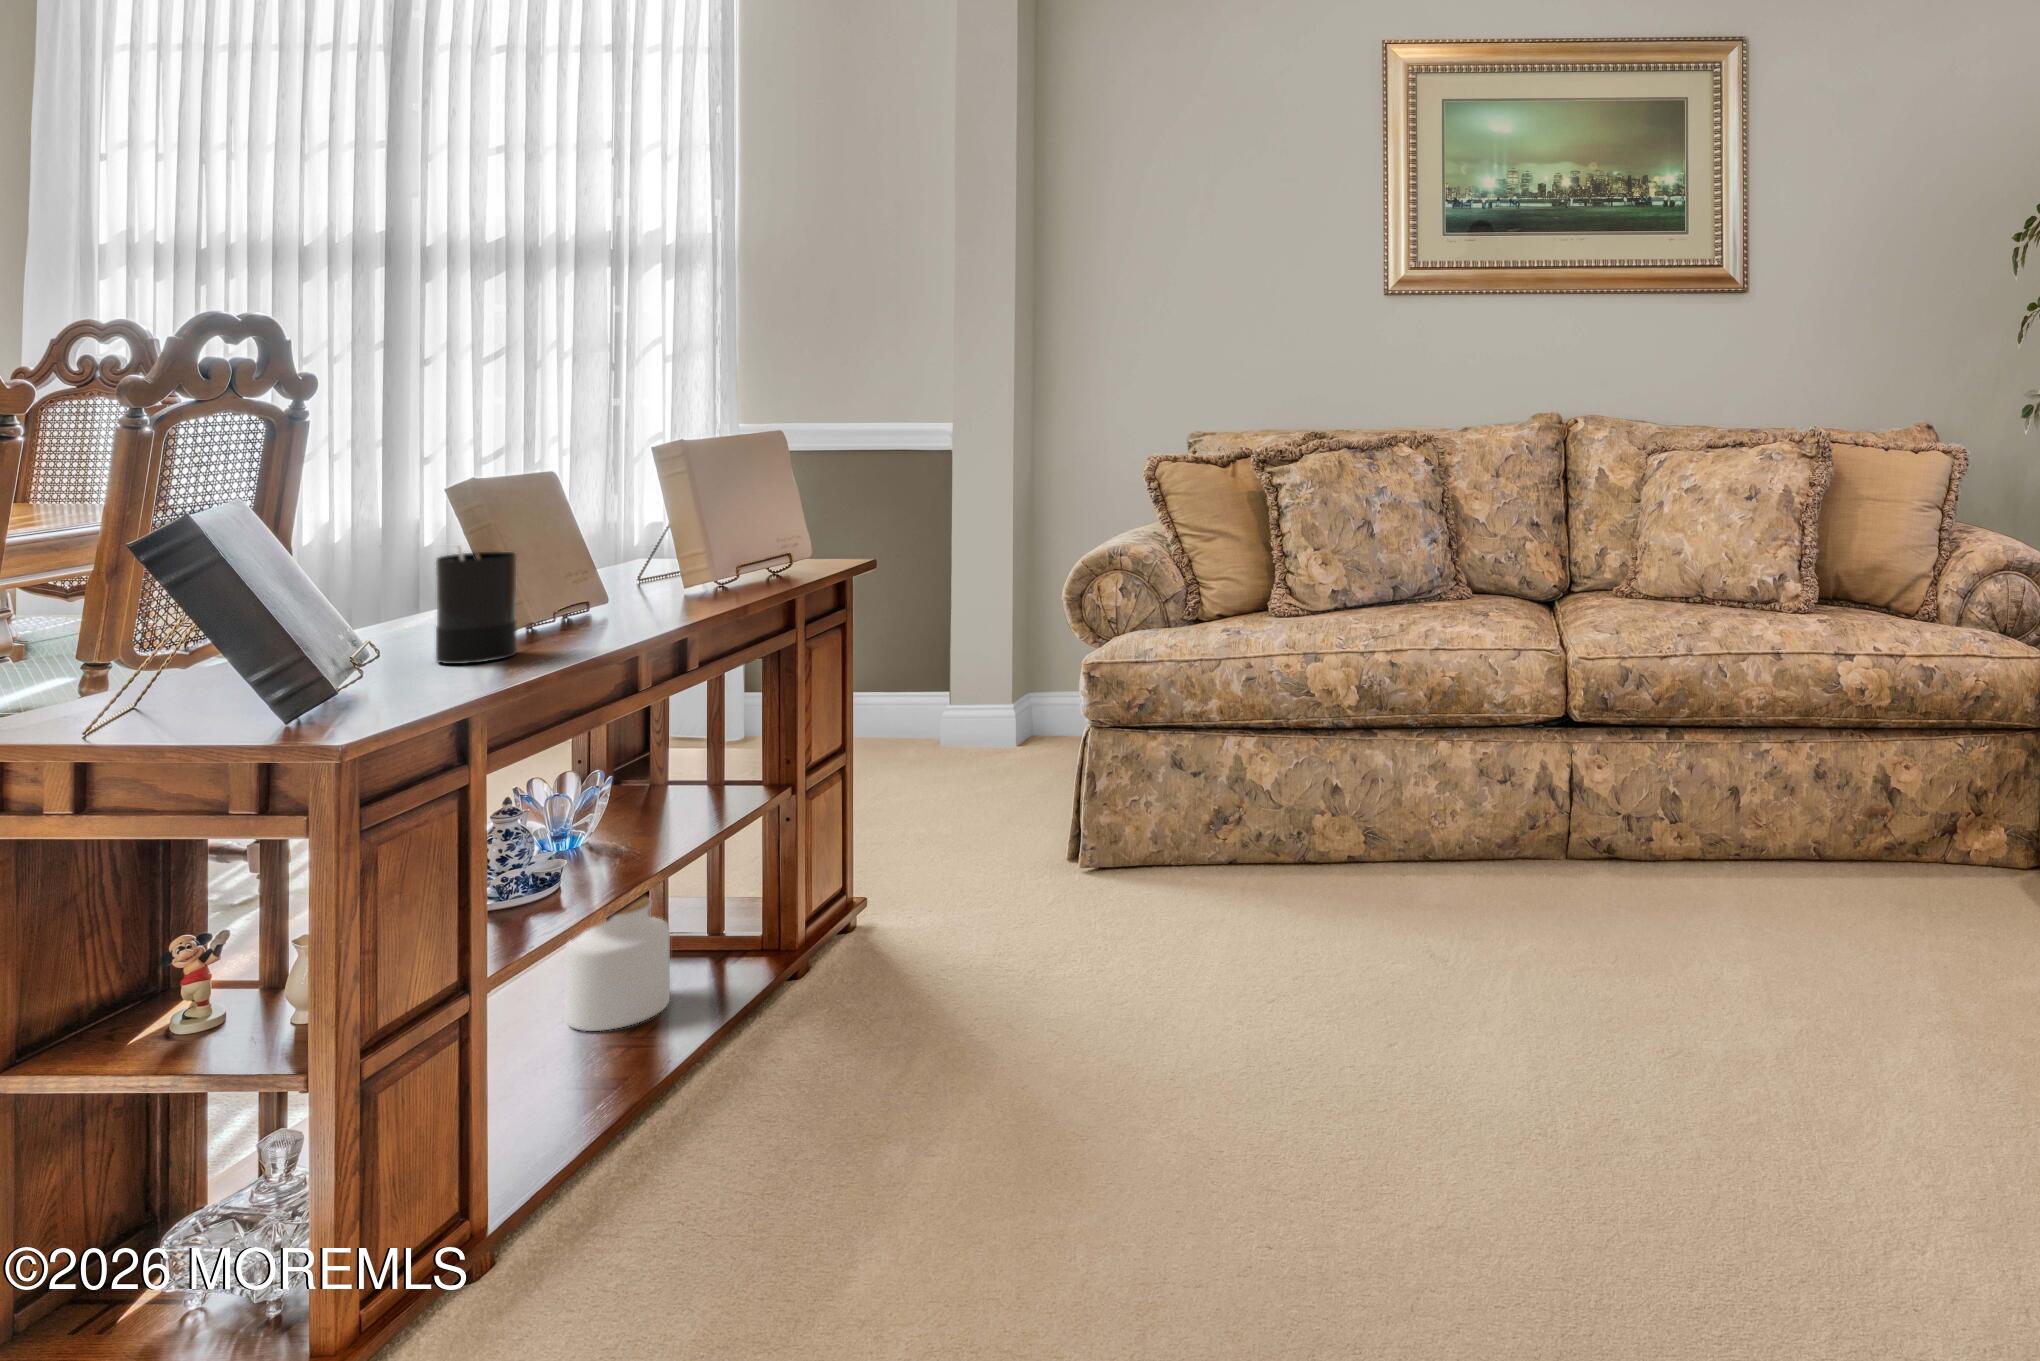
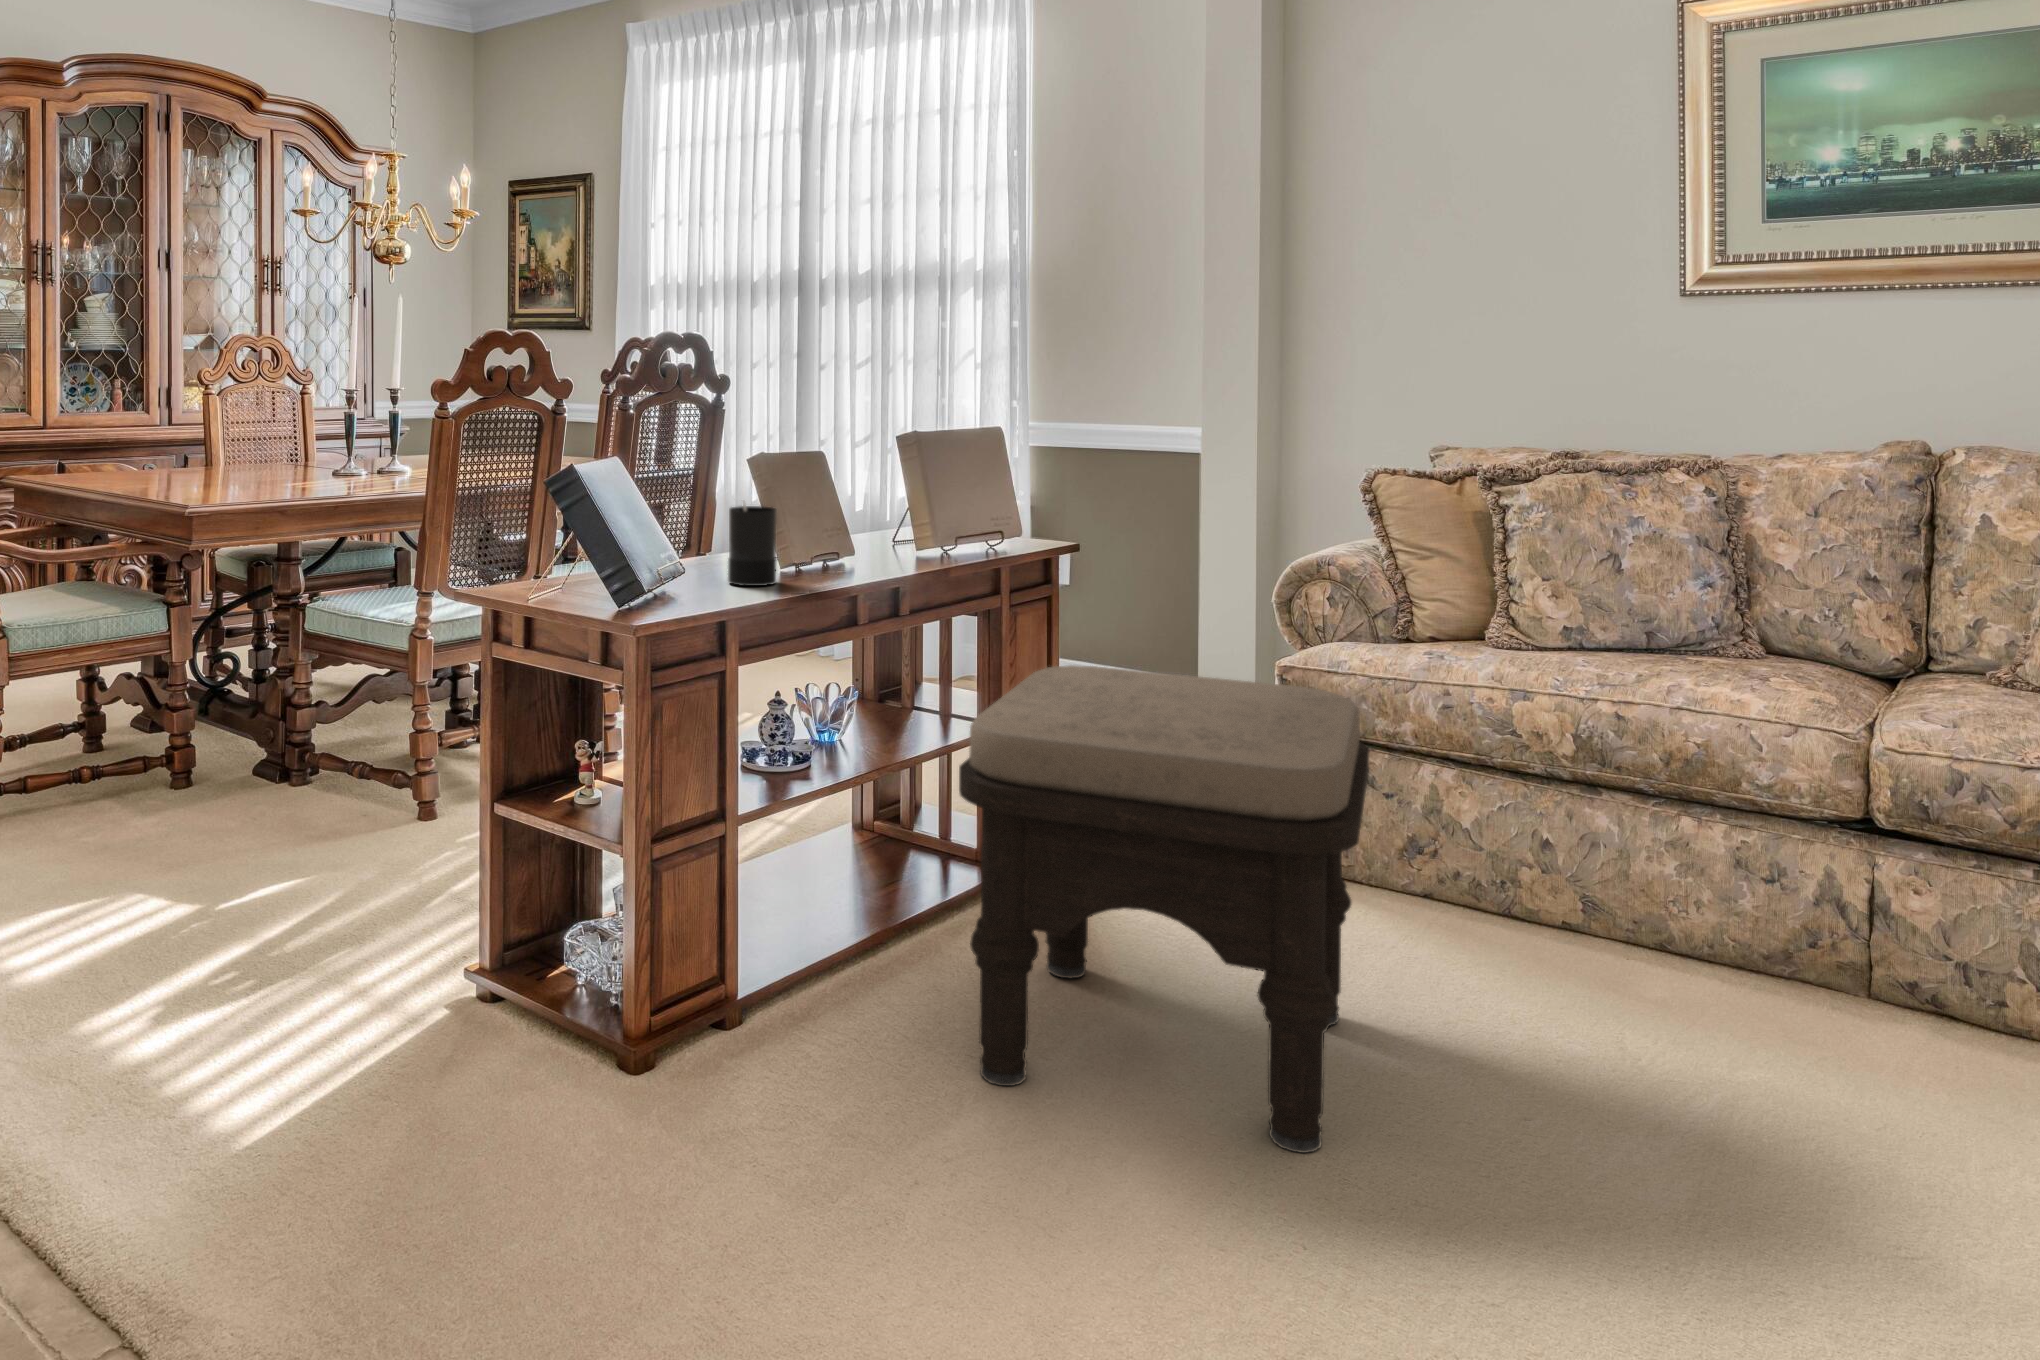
ottoman: none [822,681,1270,1208] -> present [959,665,1369,1153]
jar: present [565,897,670,1031] -> none [833,787,903,890]

